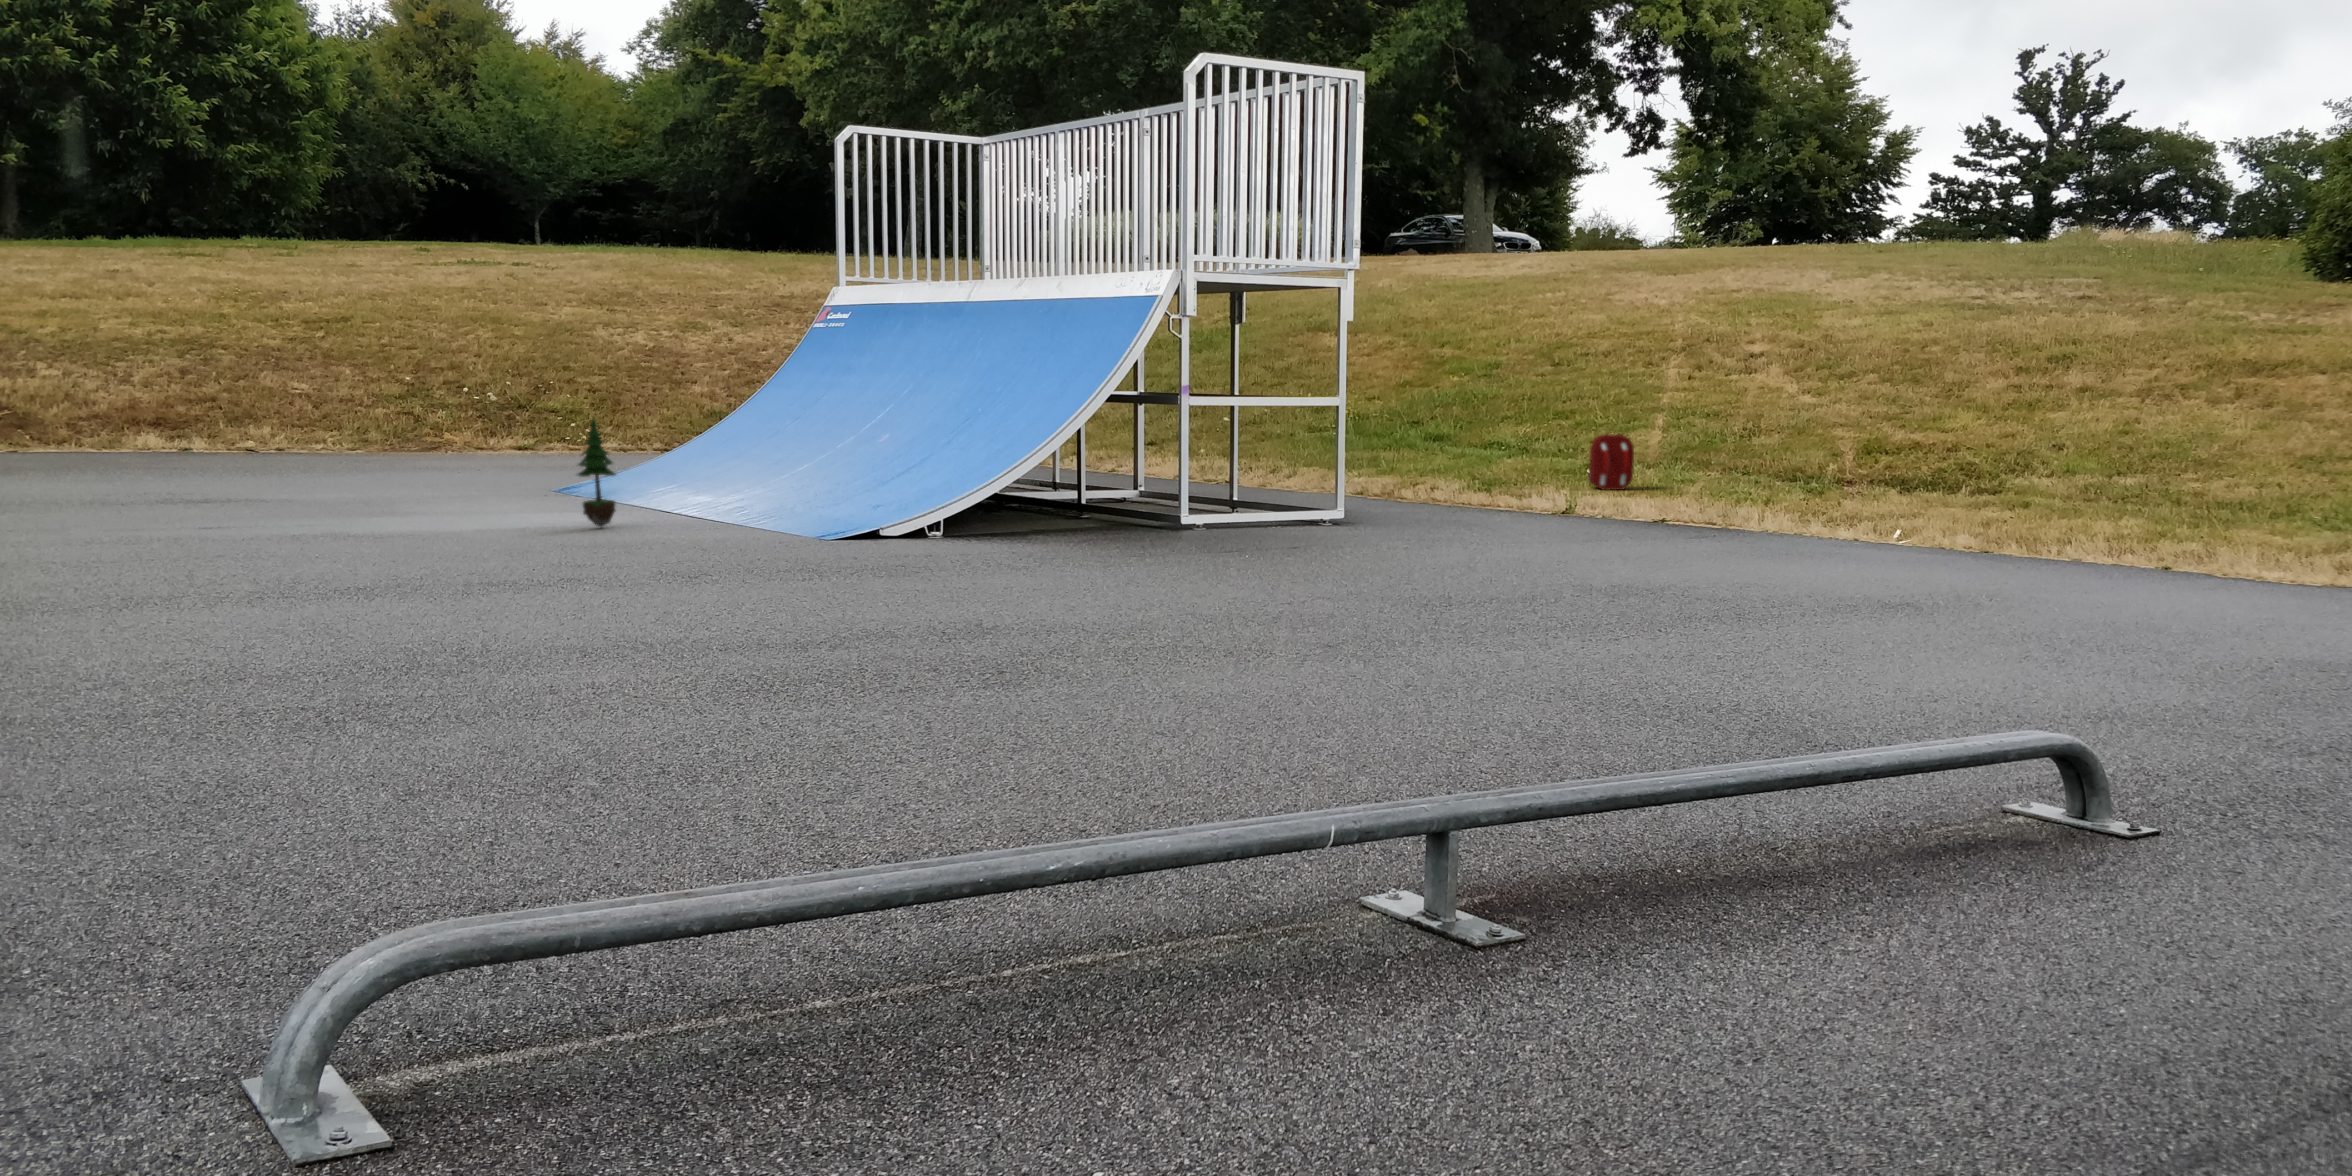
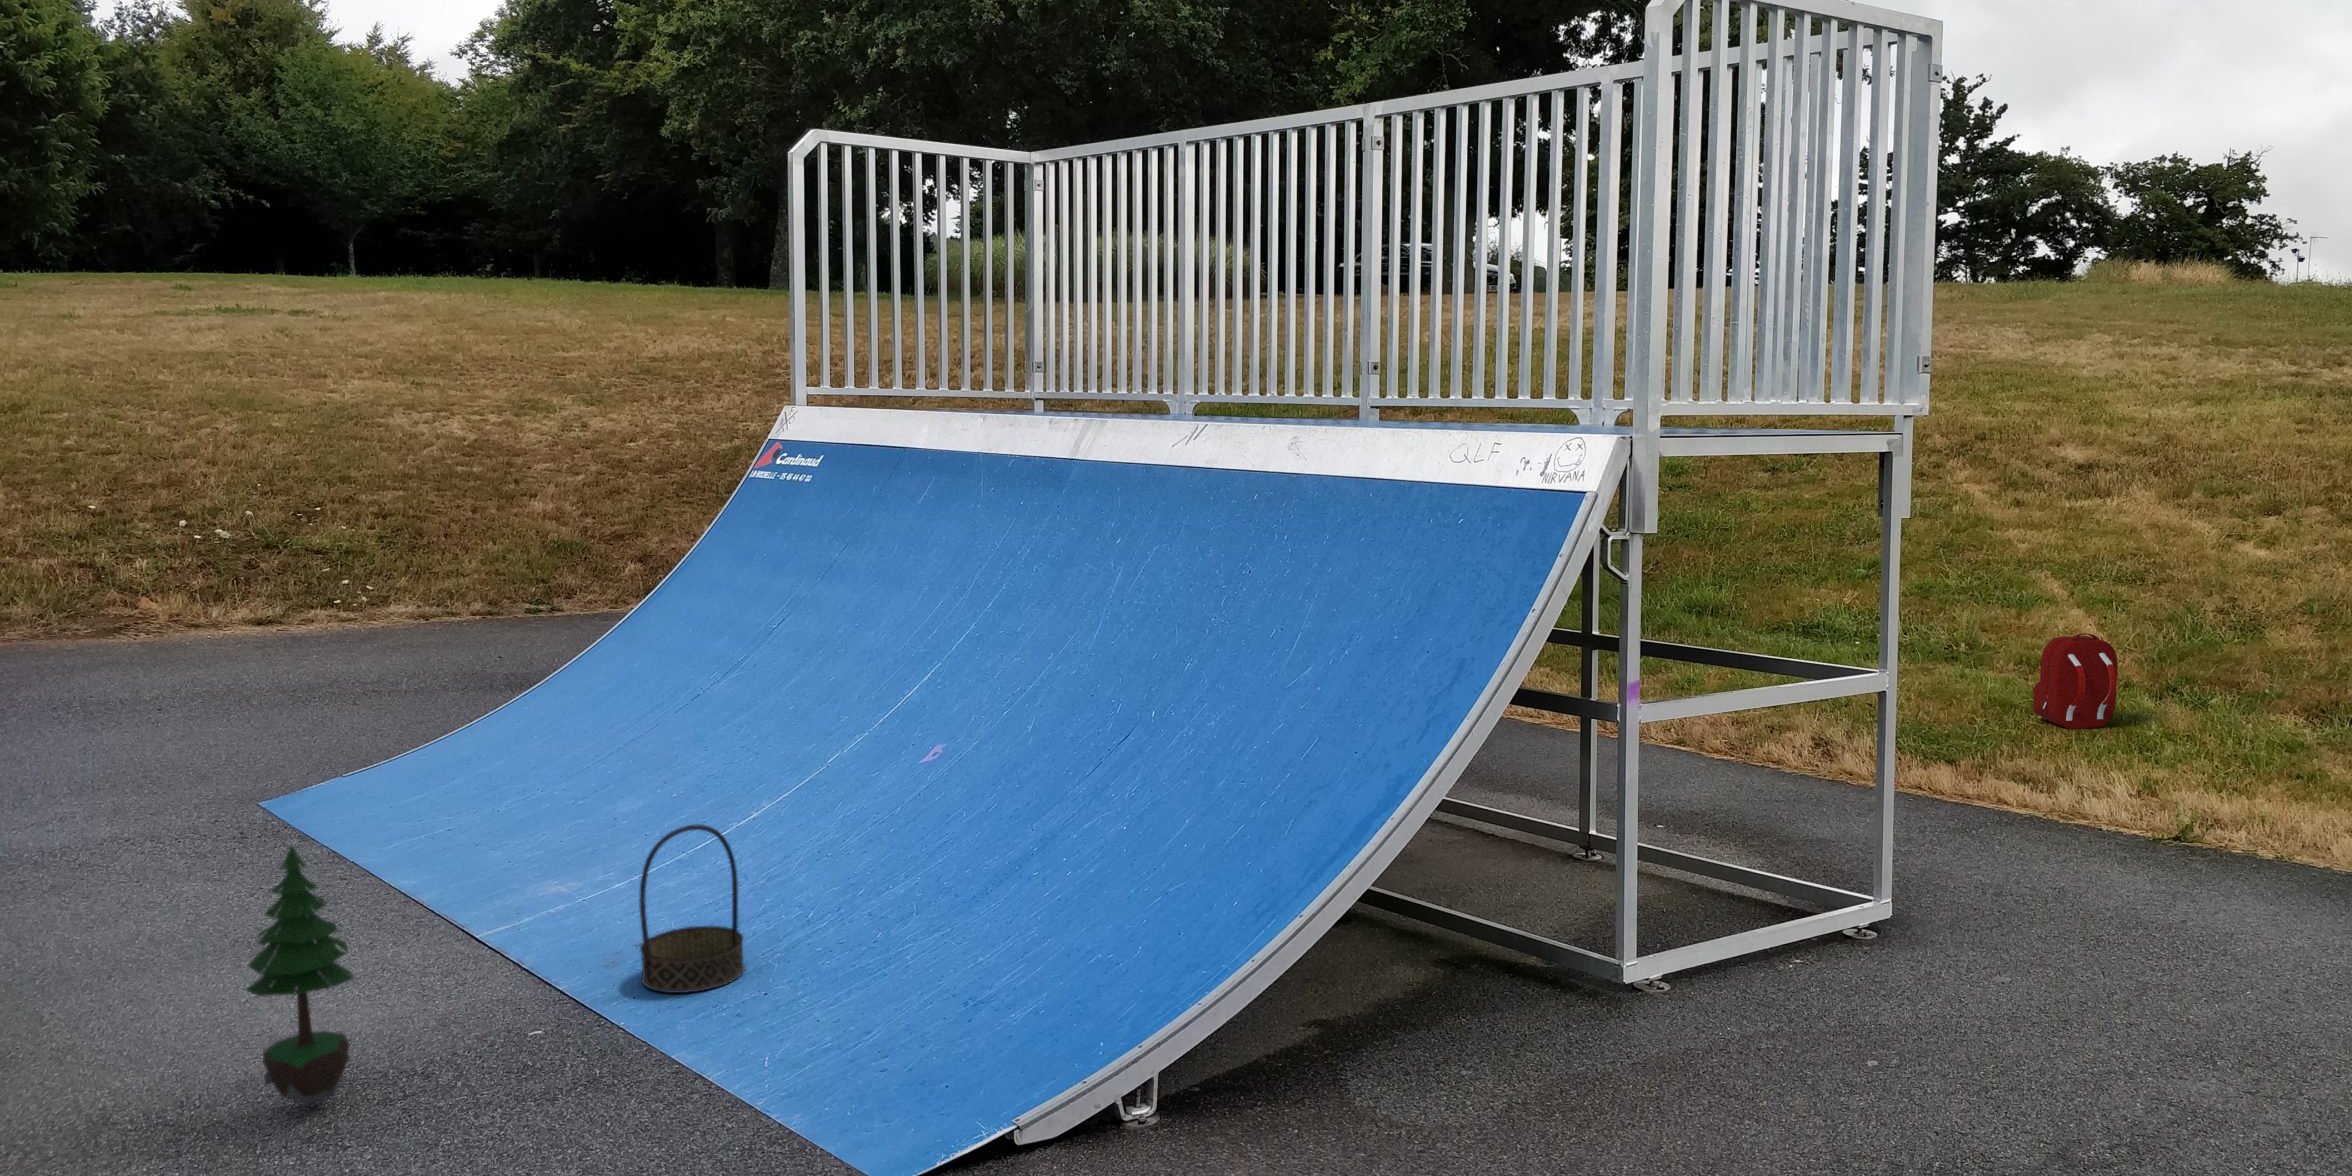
basket: none [735,439,783,511] -> present [639,825,745,993]

